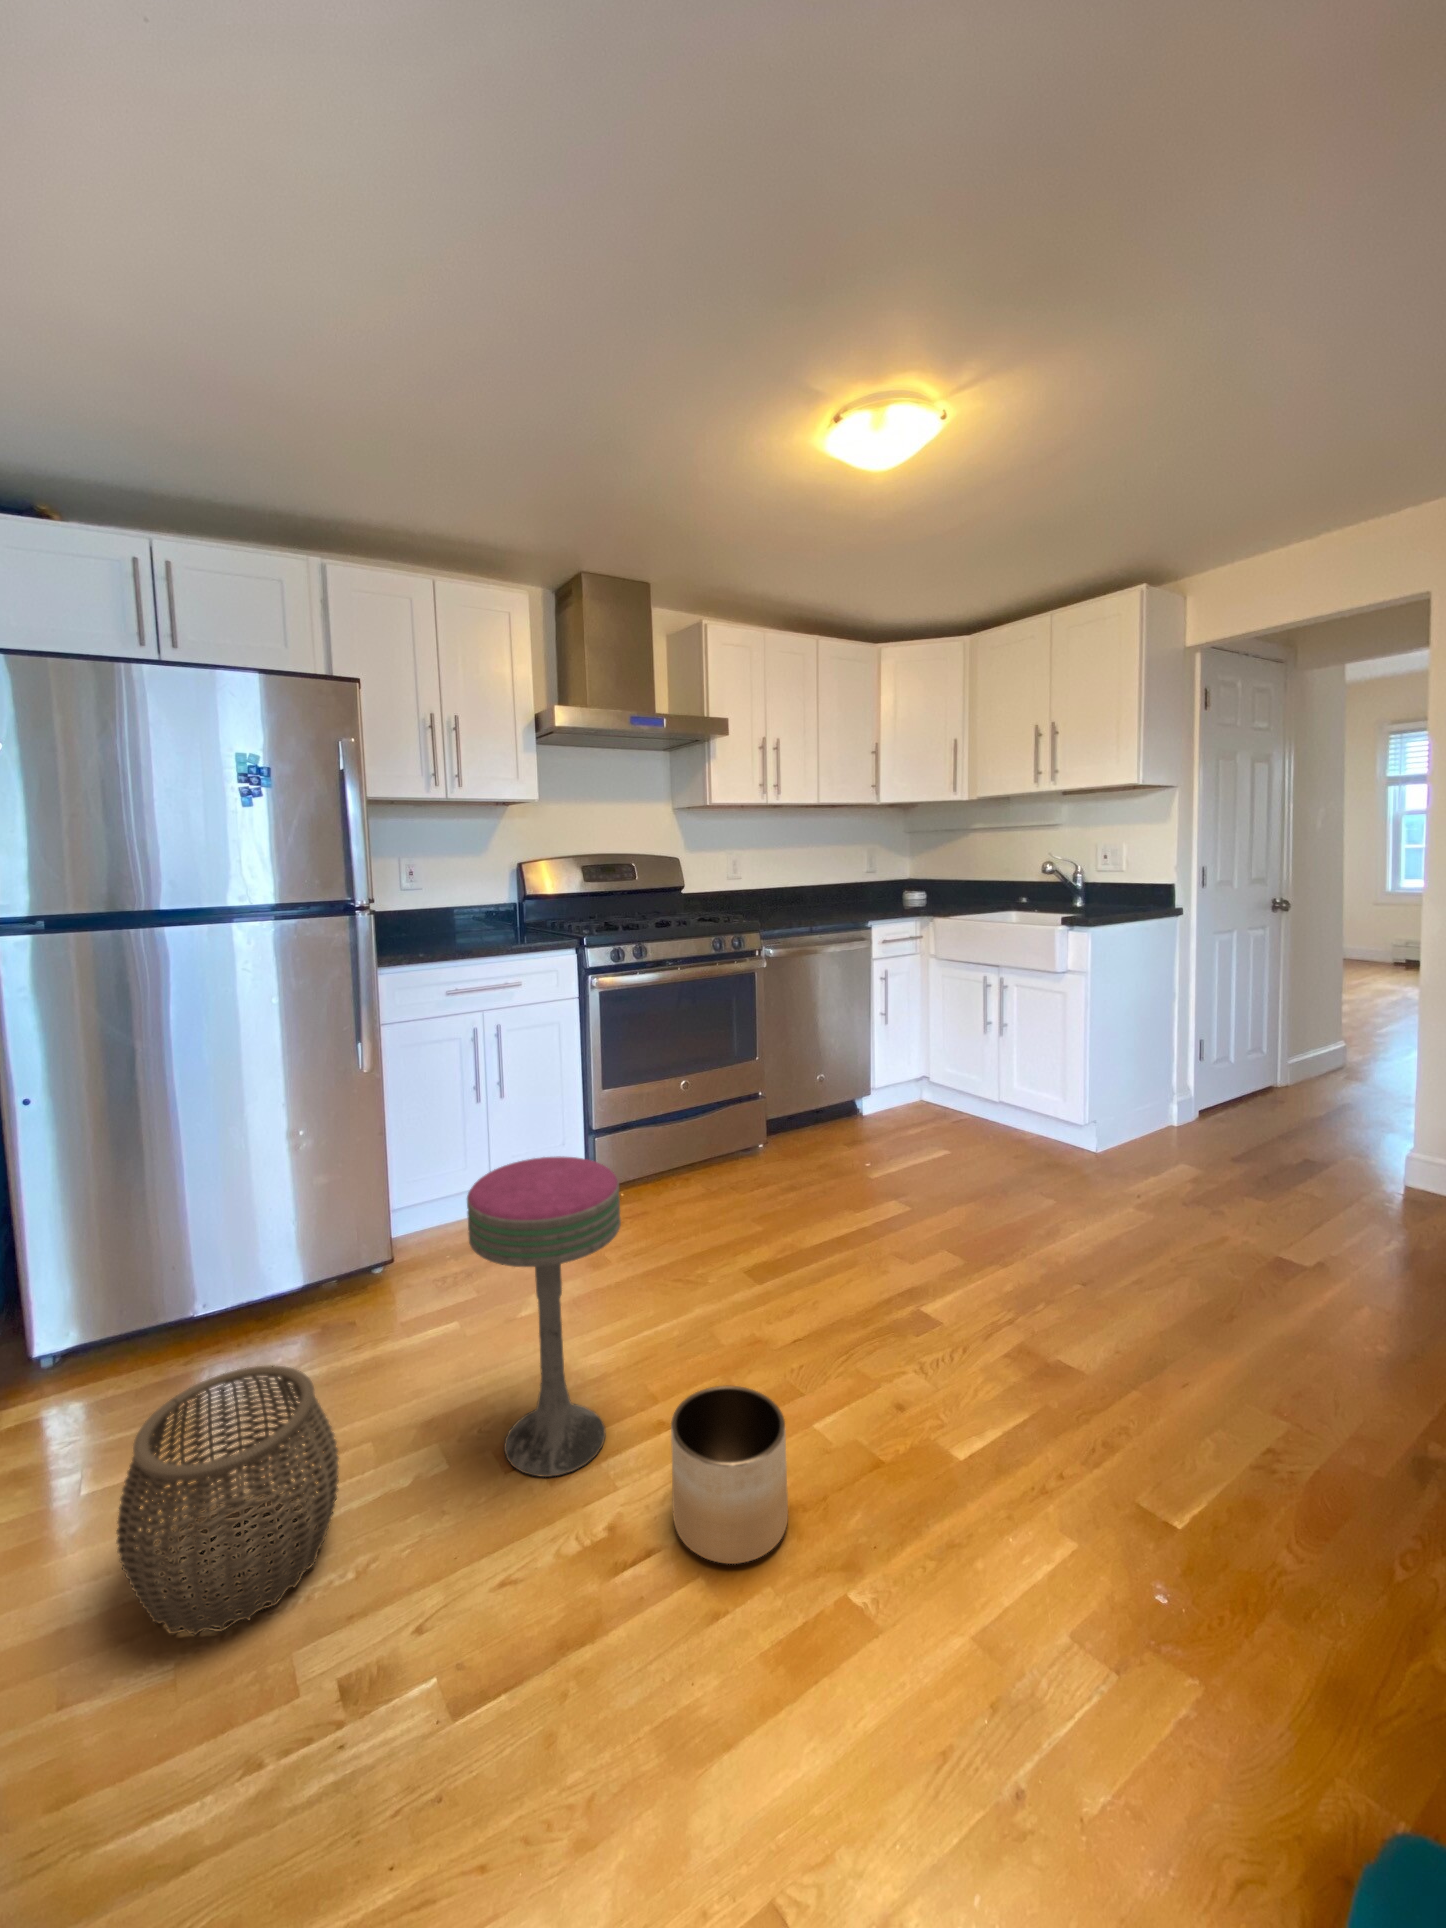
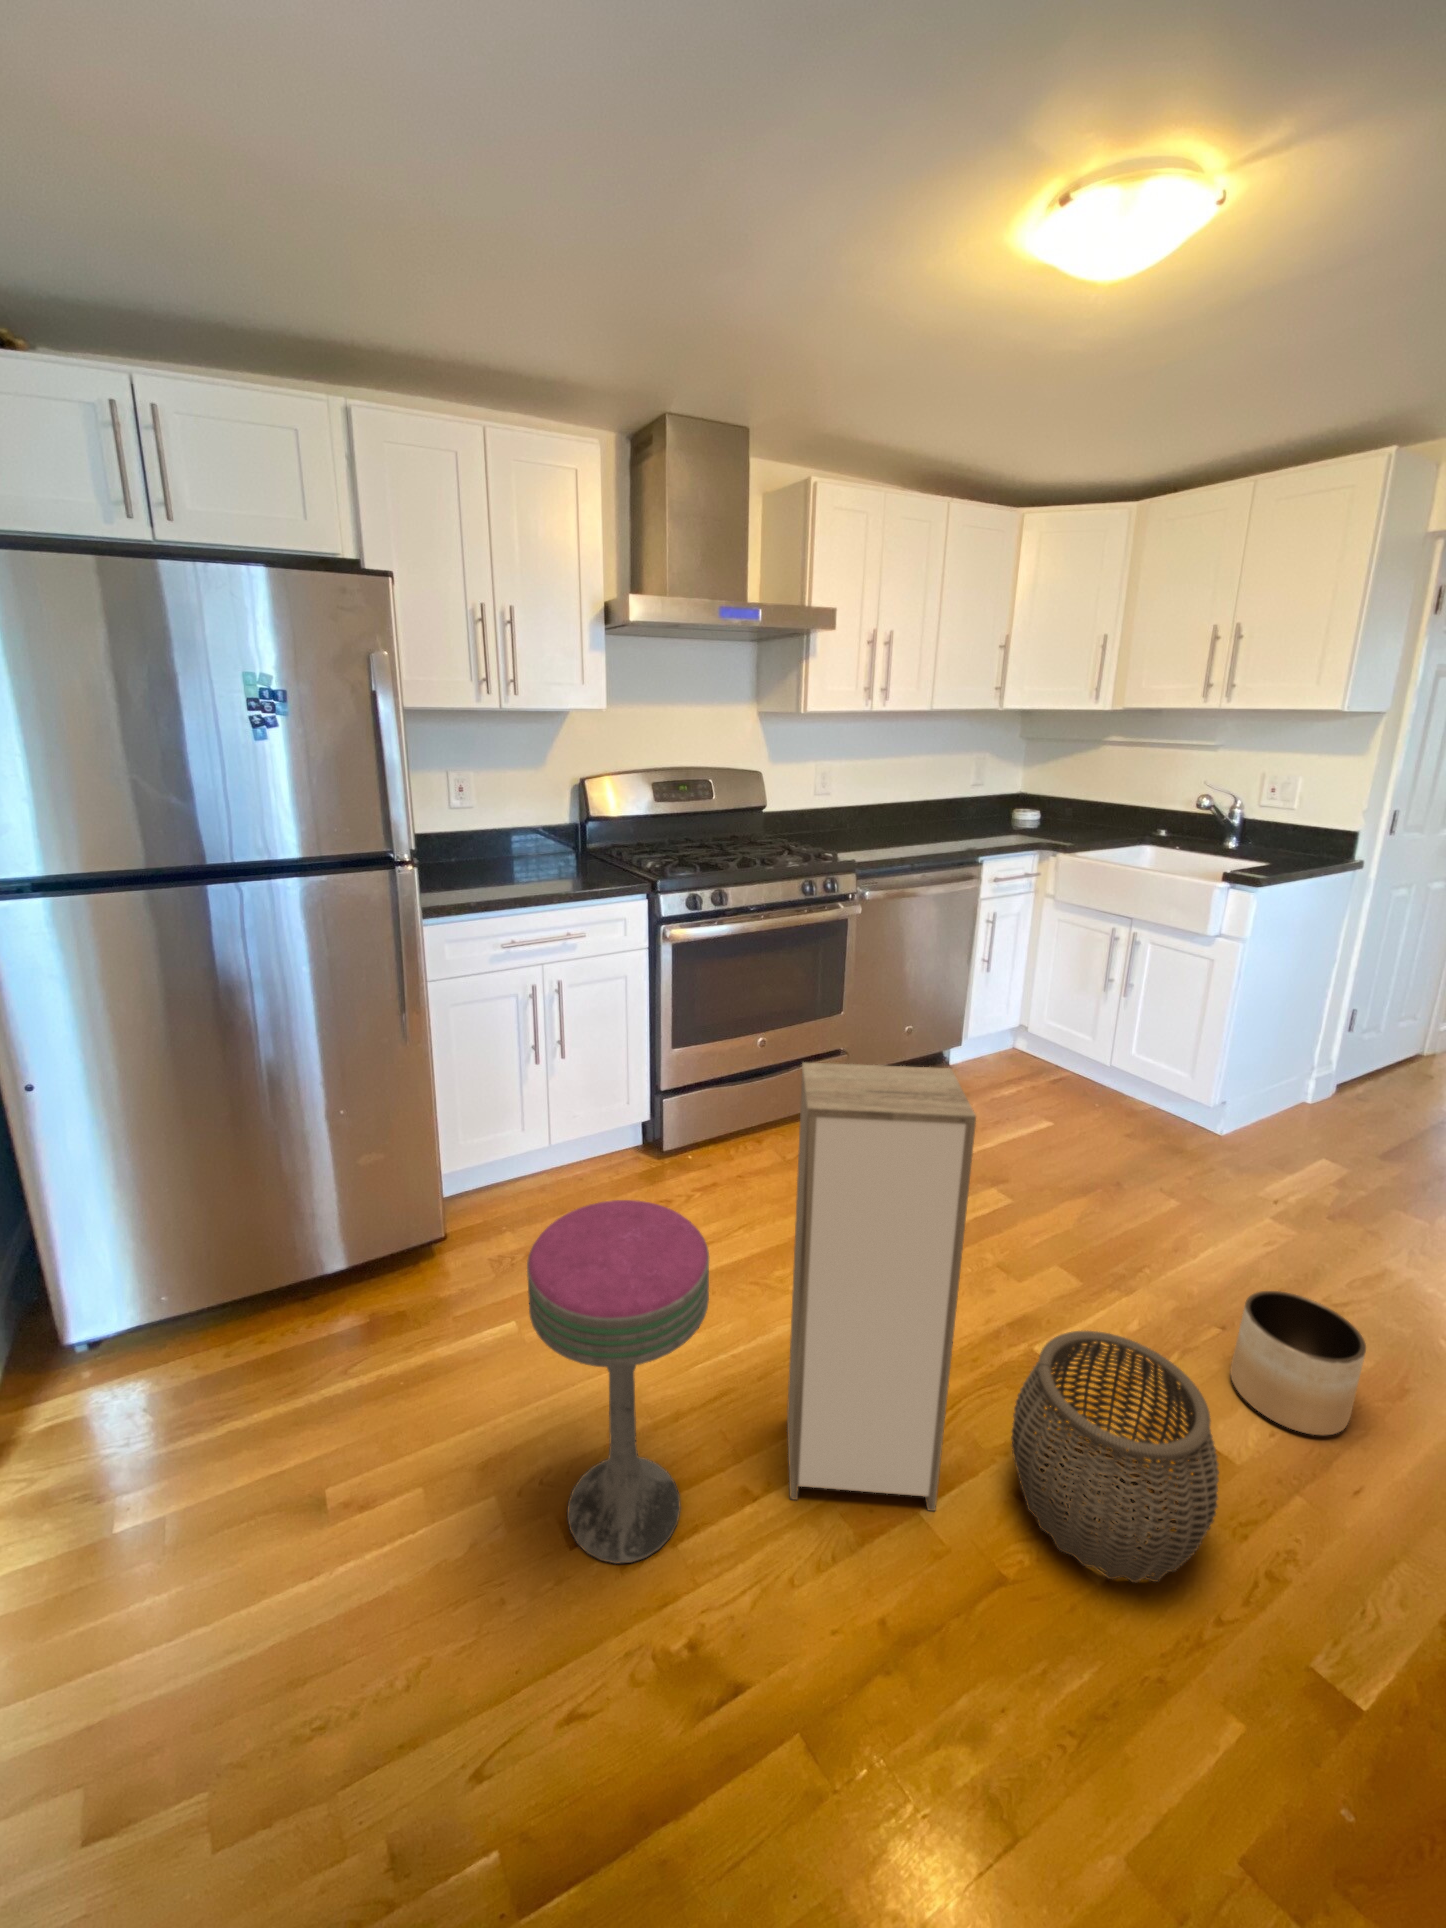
storage cabinet: none [692,1030,828,1423] -> present [787,1063,976,1511]
woven basket: present [116,1365,339,1635] -> present [1011,1331,1219,1582]
planter: present [671,1386,788,1564] -> present [1231,1291,1366,1435]

